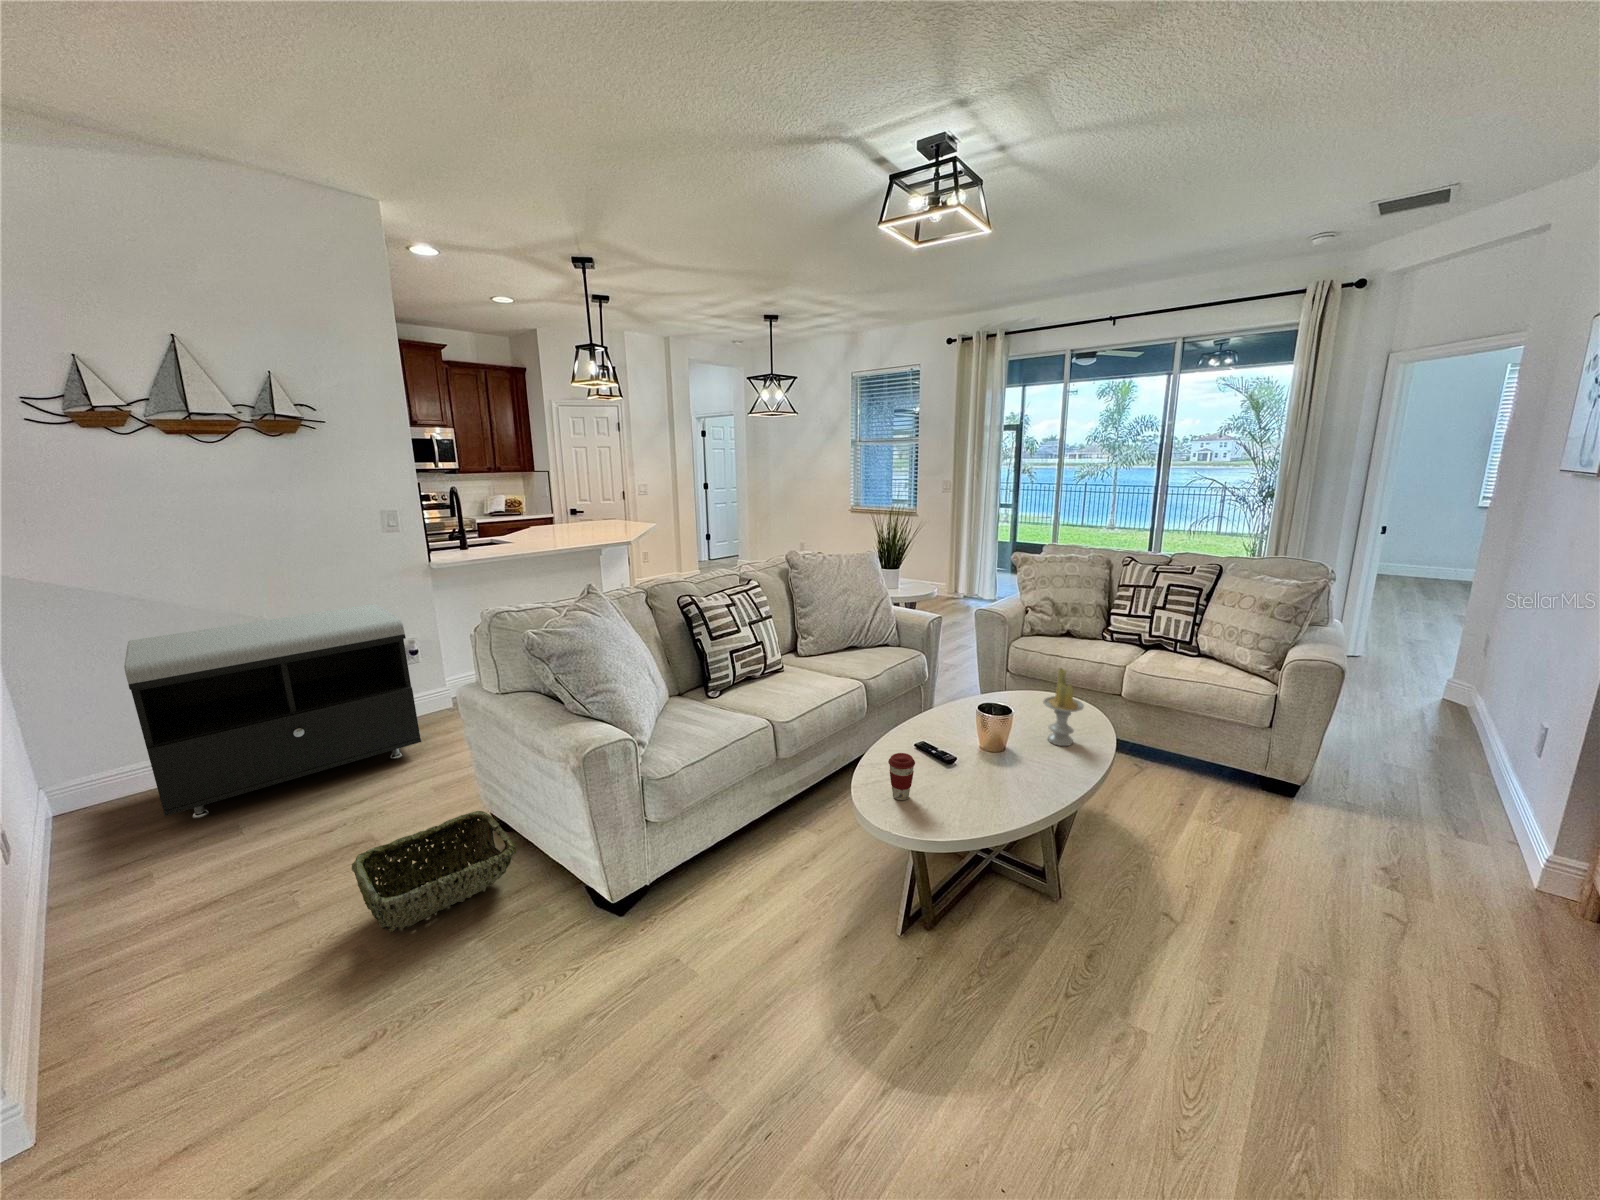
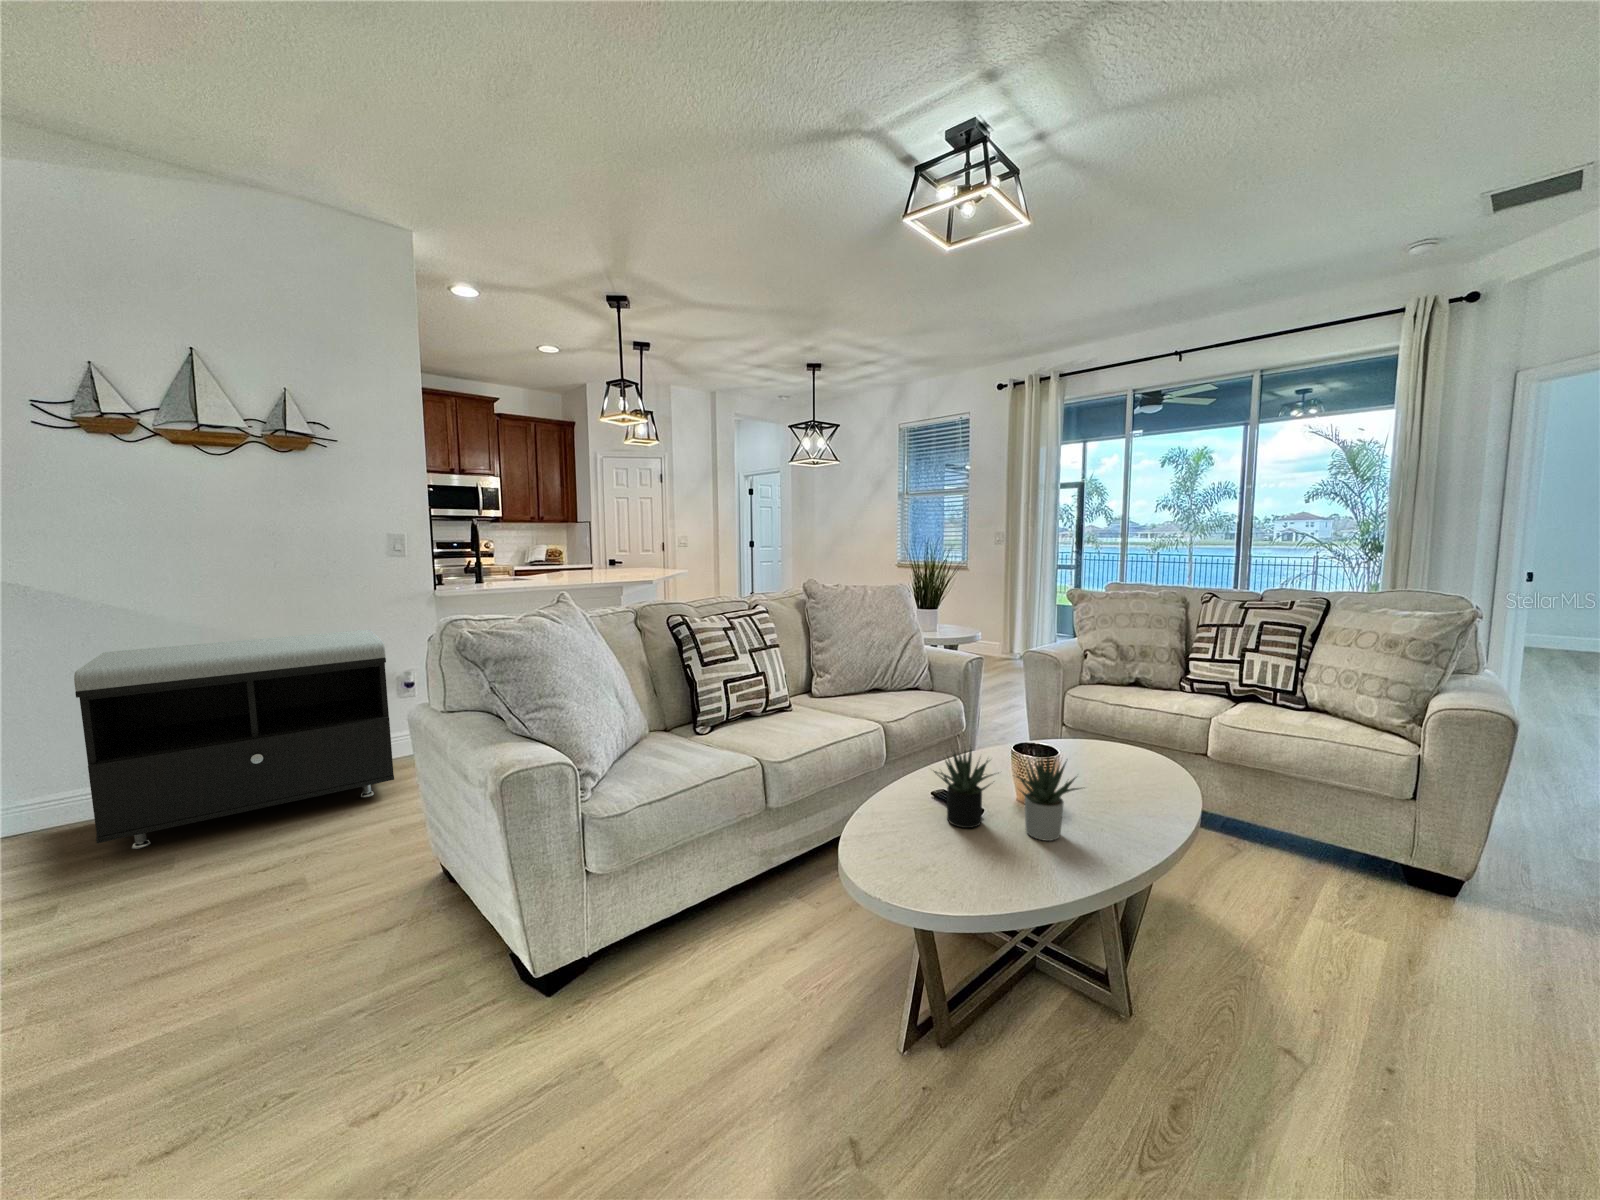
candle: present [1043,668,1084,746] -> none [1099,698,1156,803]
succulent plant: none [916,711,1037,781] -> present [934,750,1079,841]
coffee cup: present [888,753,915,800] -> none [885,793,920,857]
woven basket: present [352,811,516,932] -> none [240,853,441,996]

